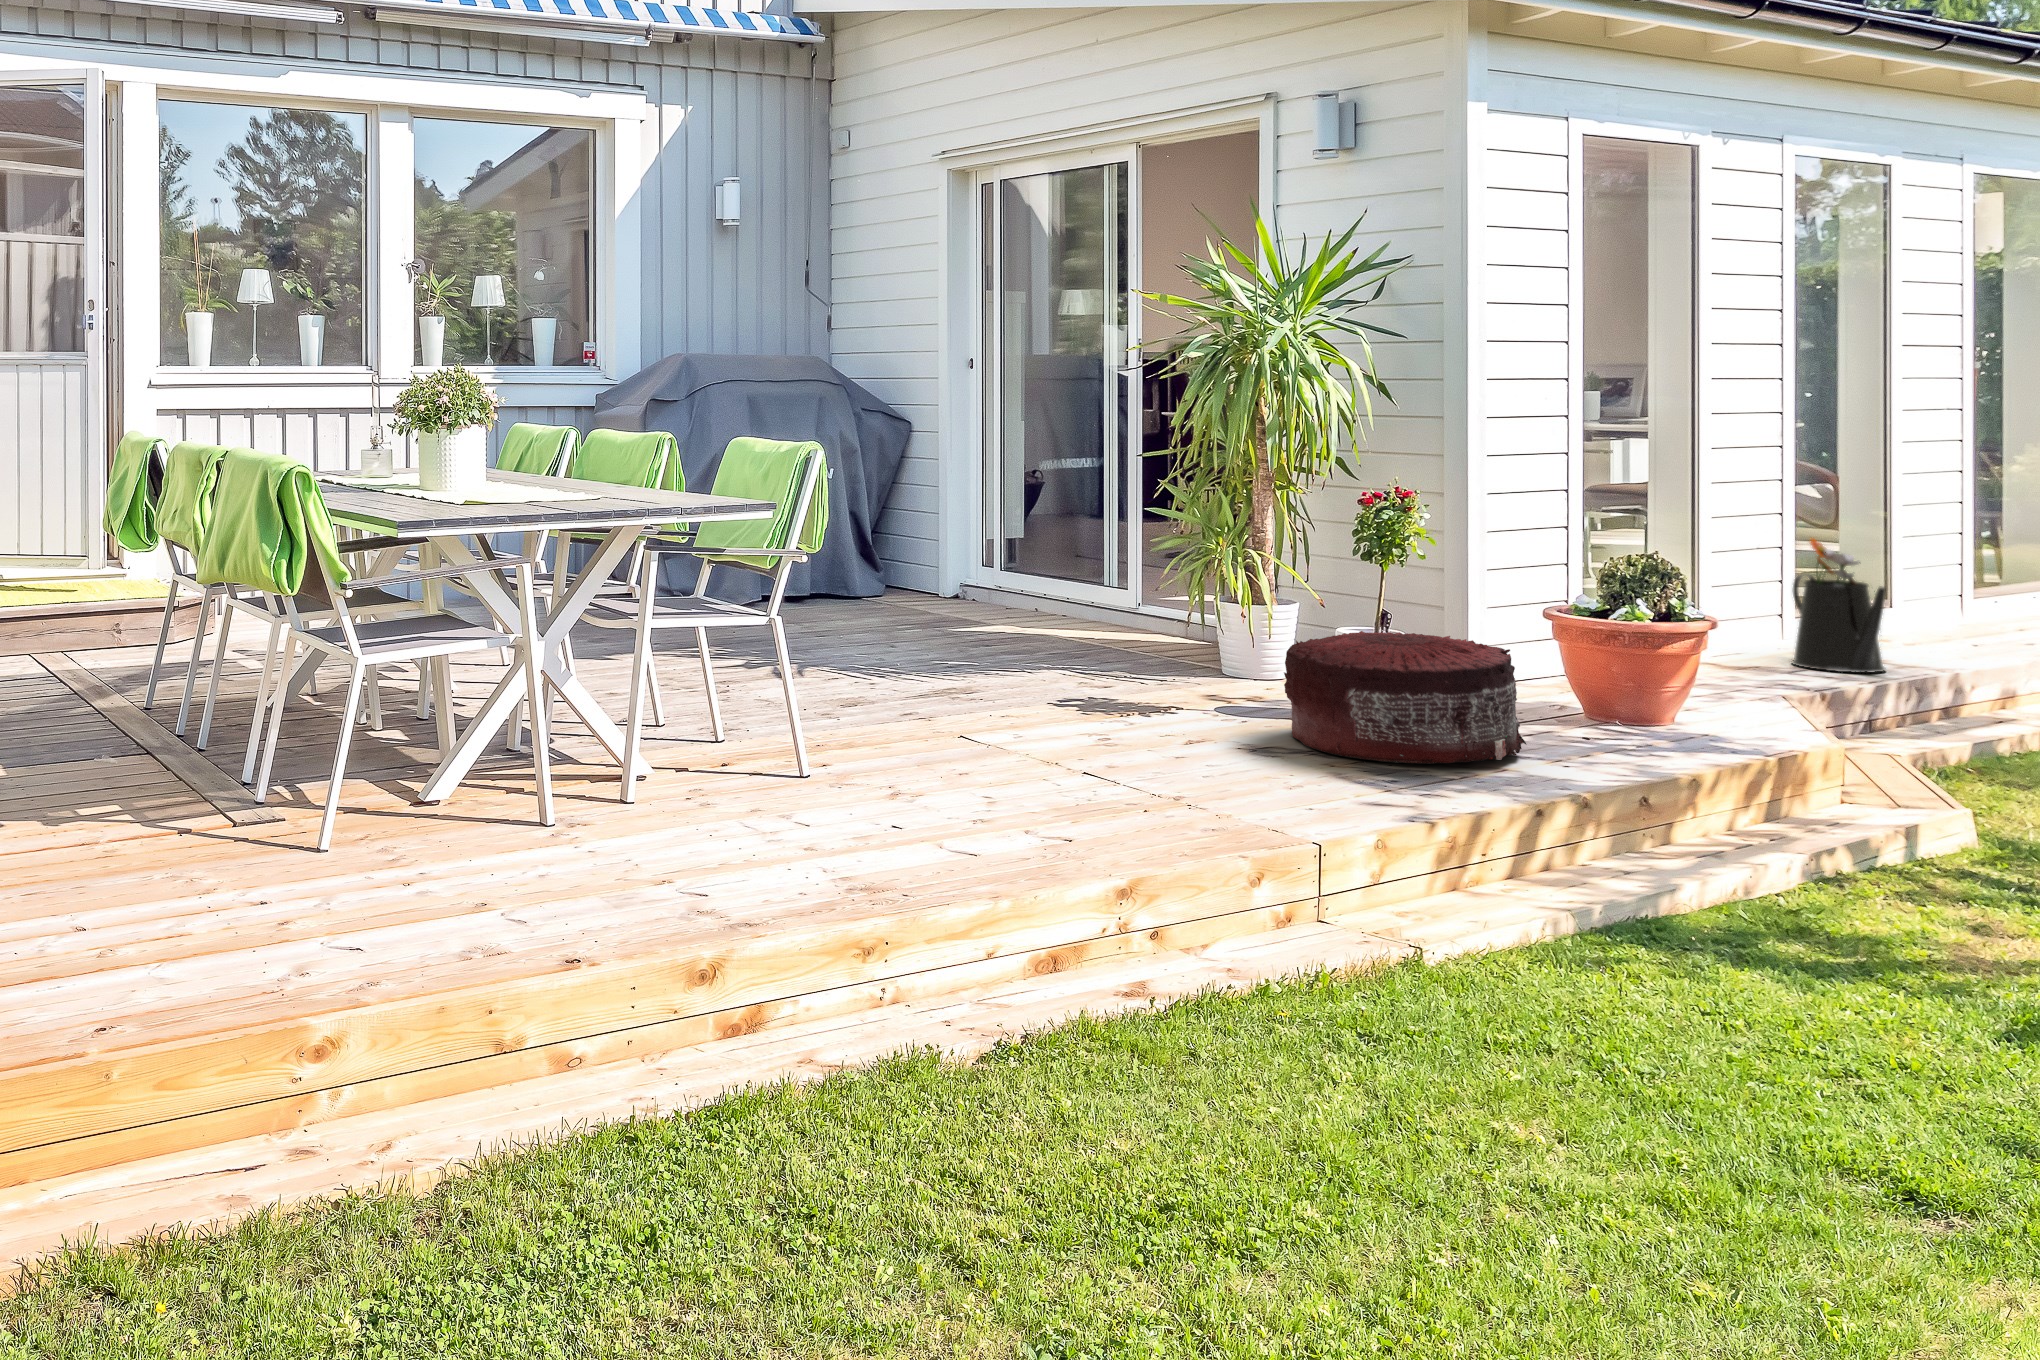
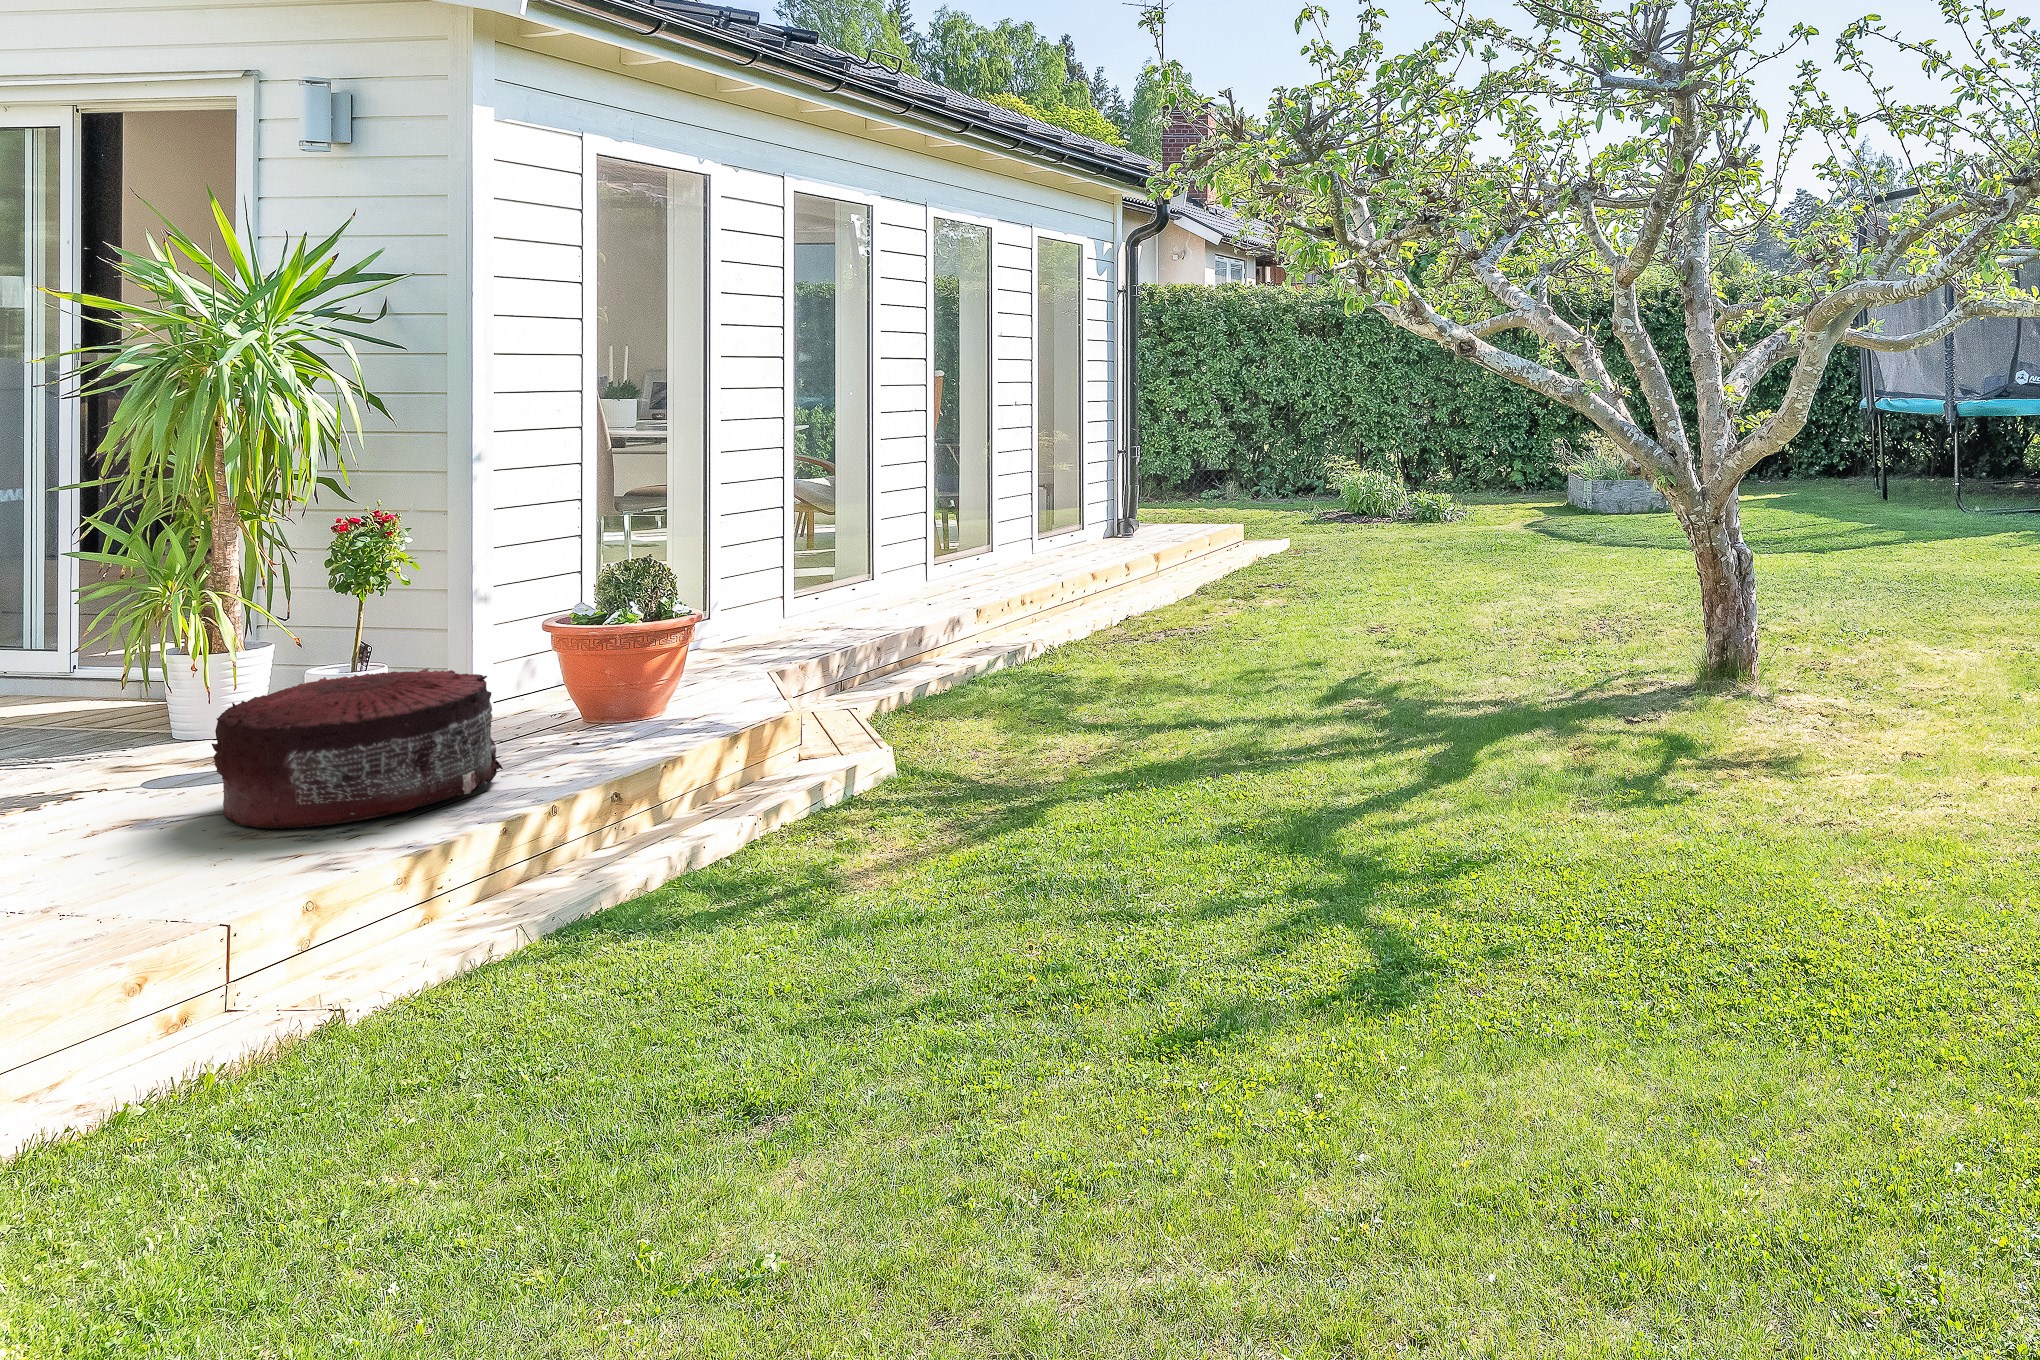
watering can: present [1792,537,1886,673] -> none [781,520,850,635]

